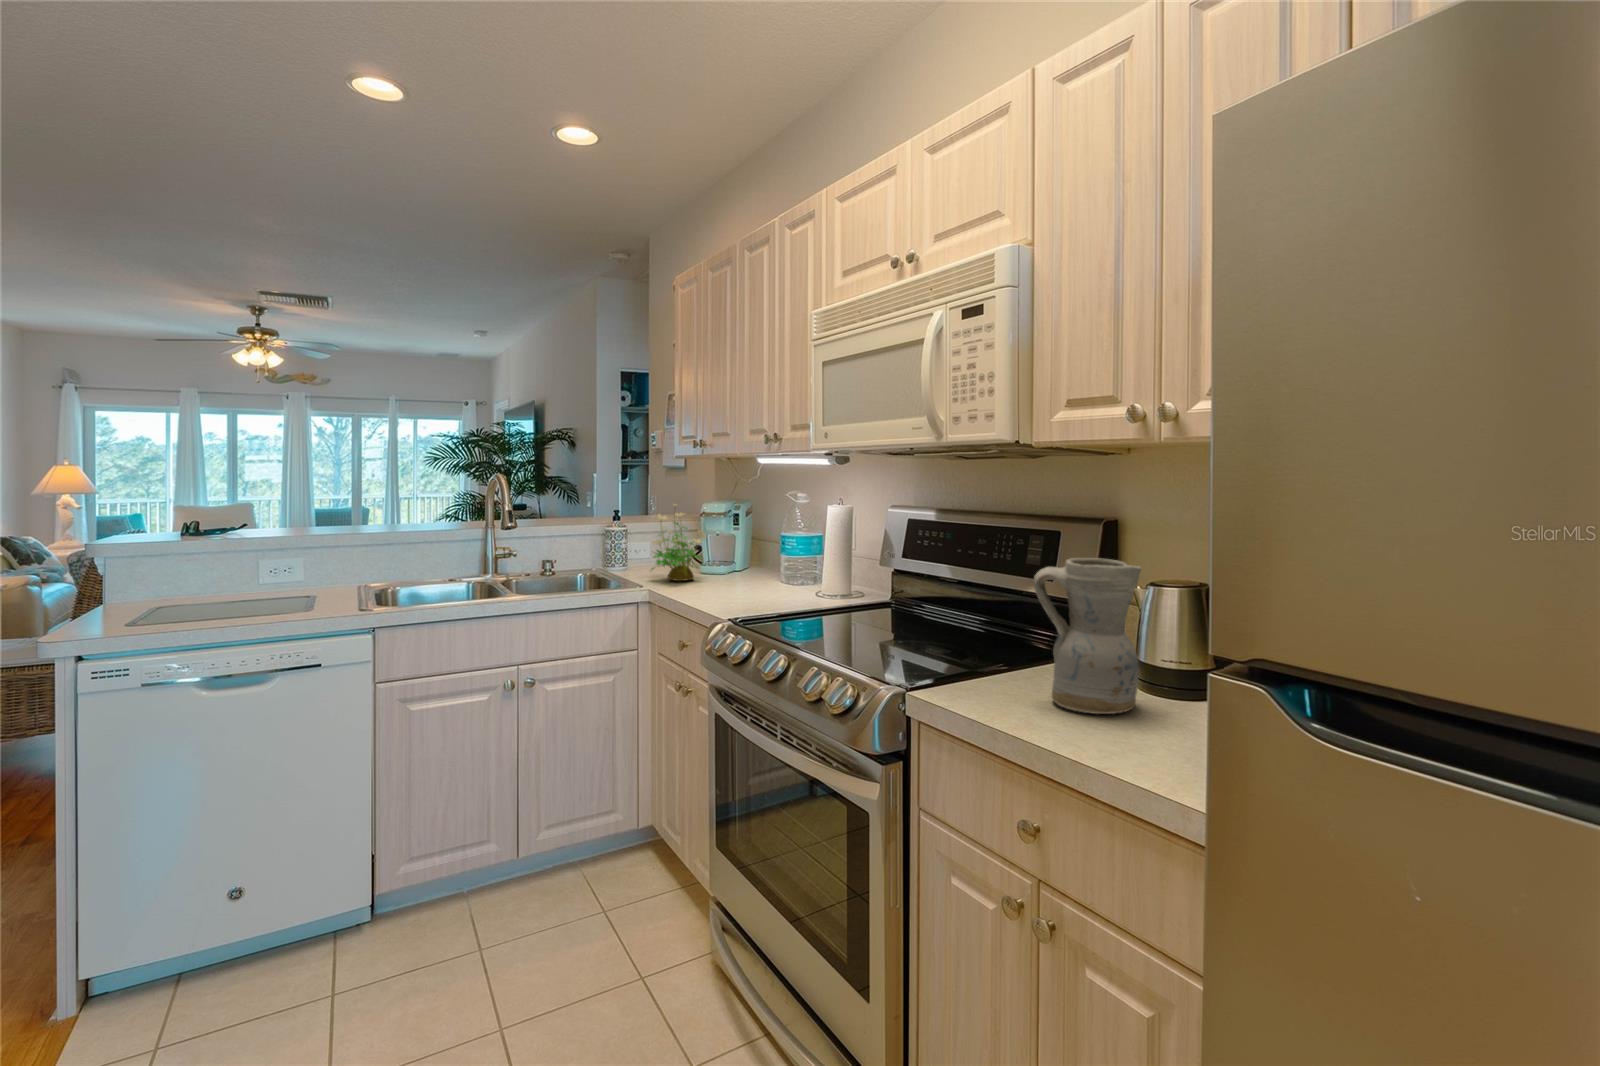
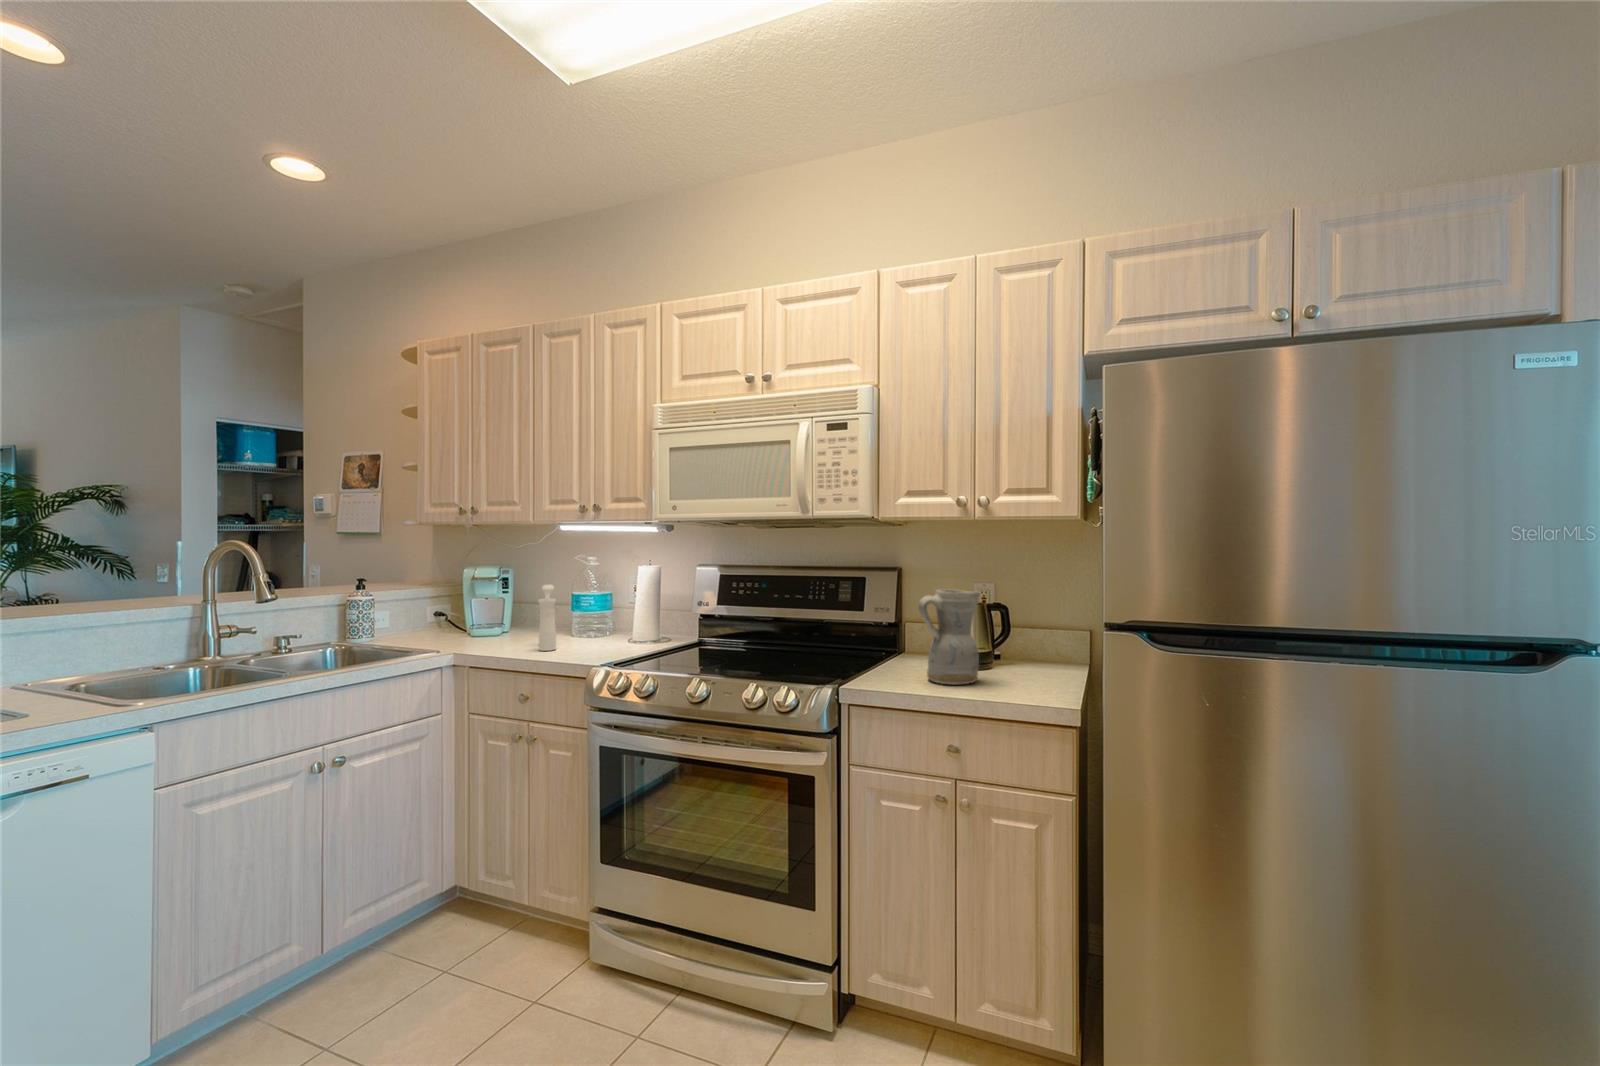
potted plant: present [652,504,706,581] -> none [428,567,496,644]
pepper mill: none [716,524,746,595] -> present [538,585,556,651]

